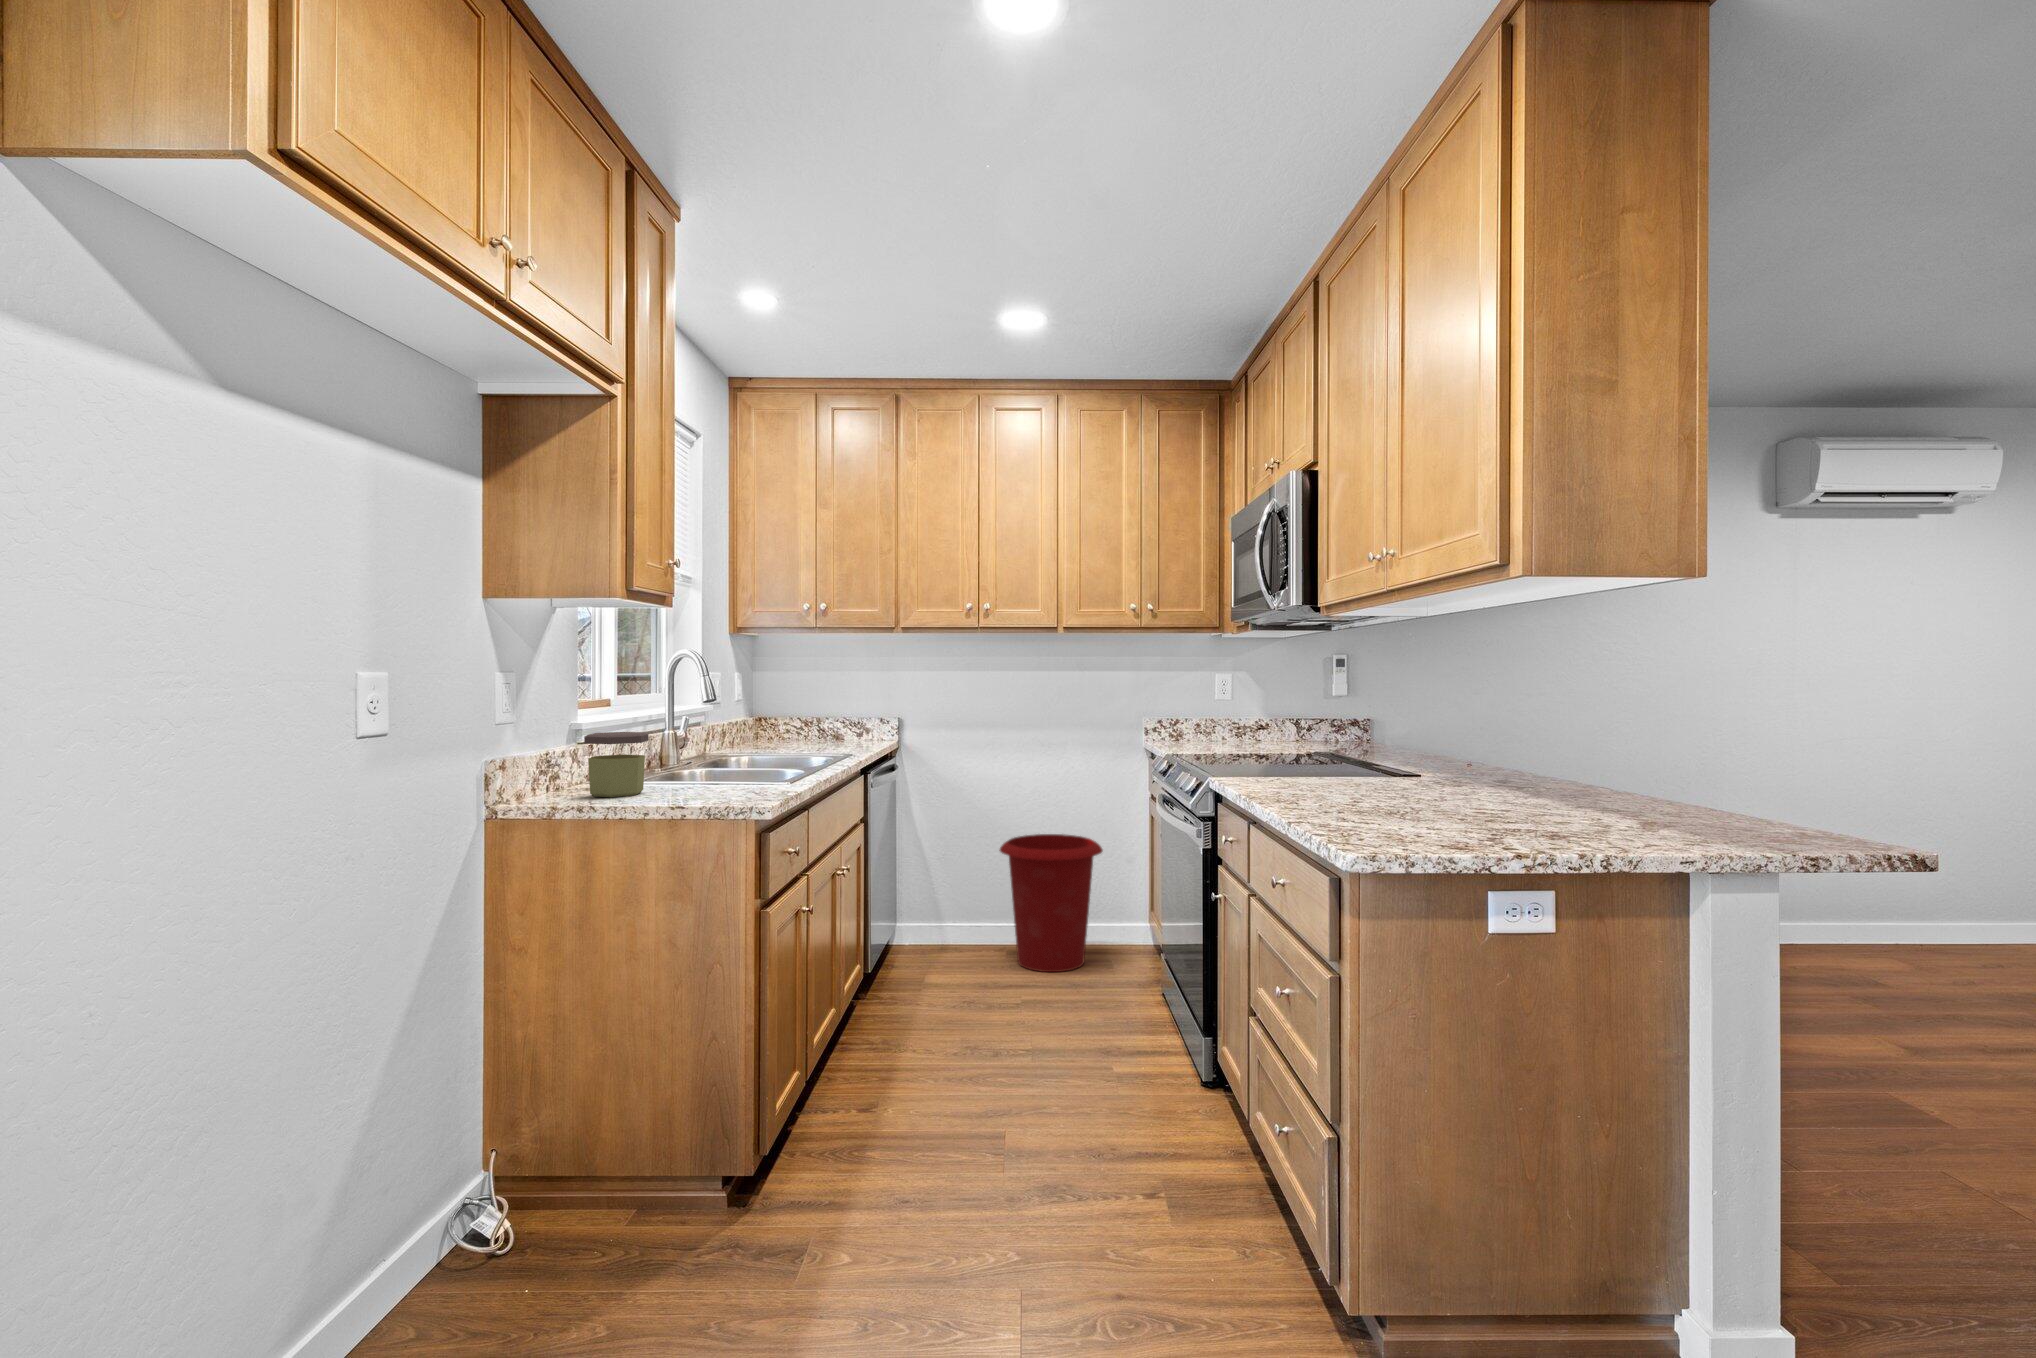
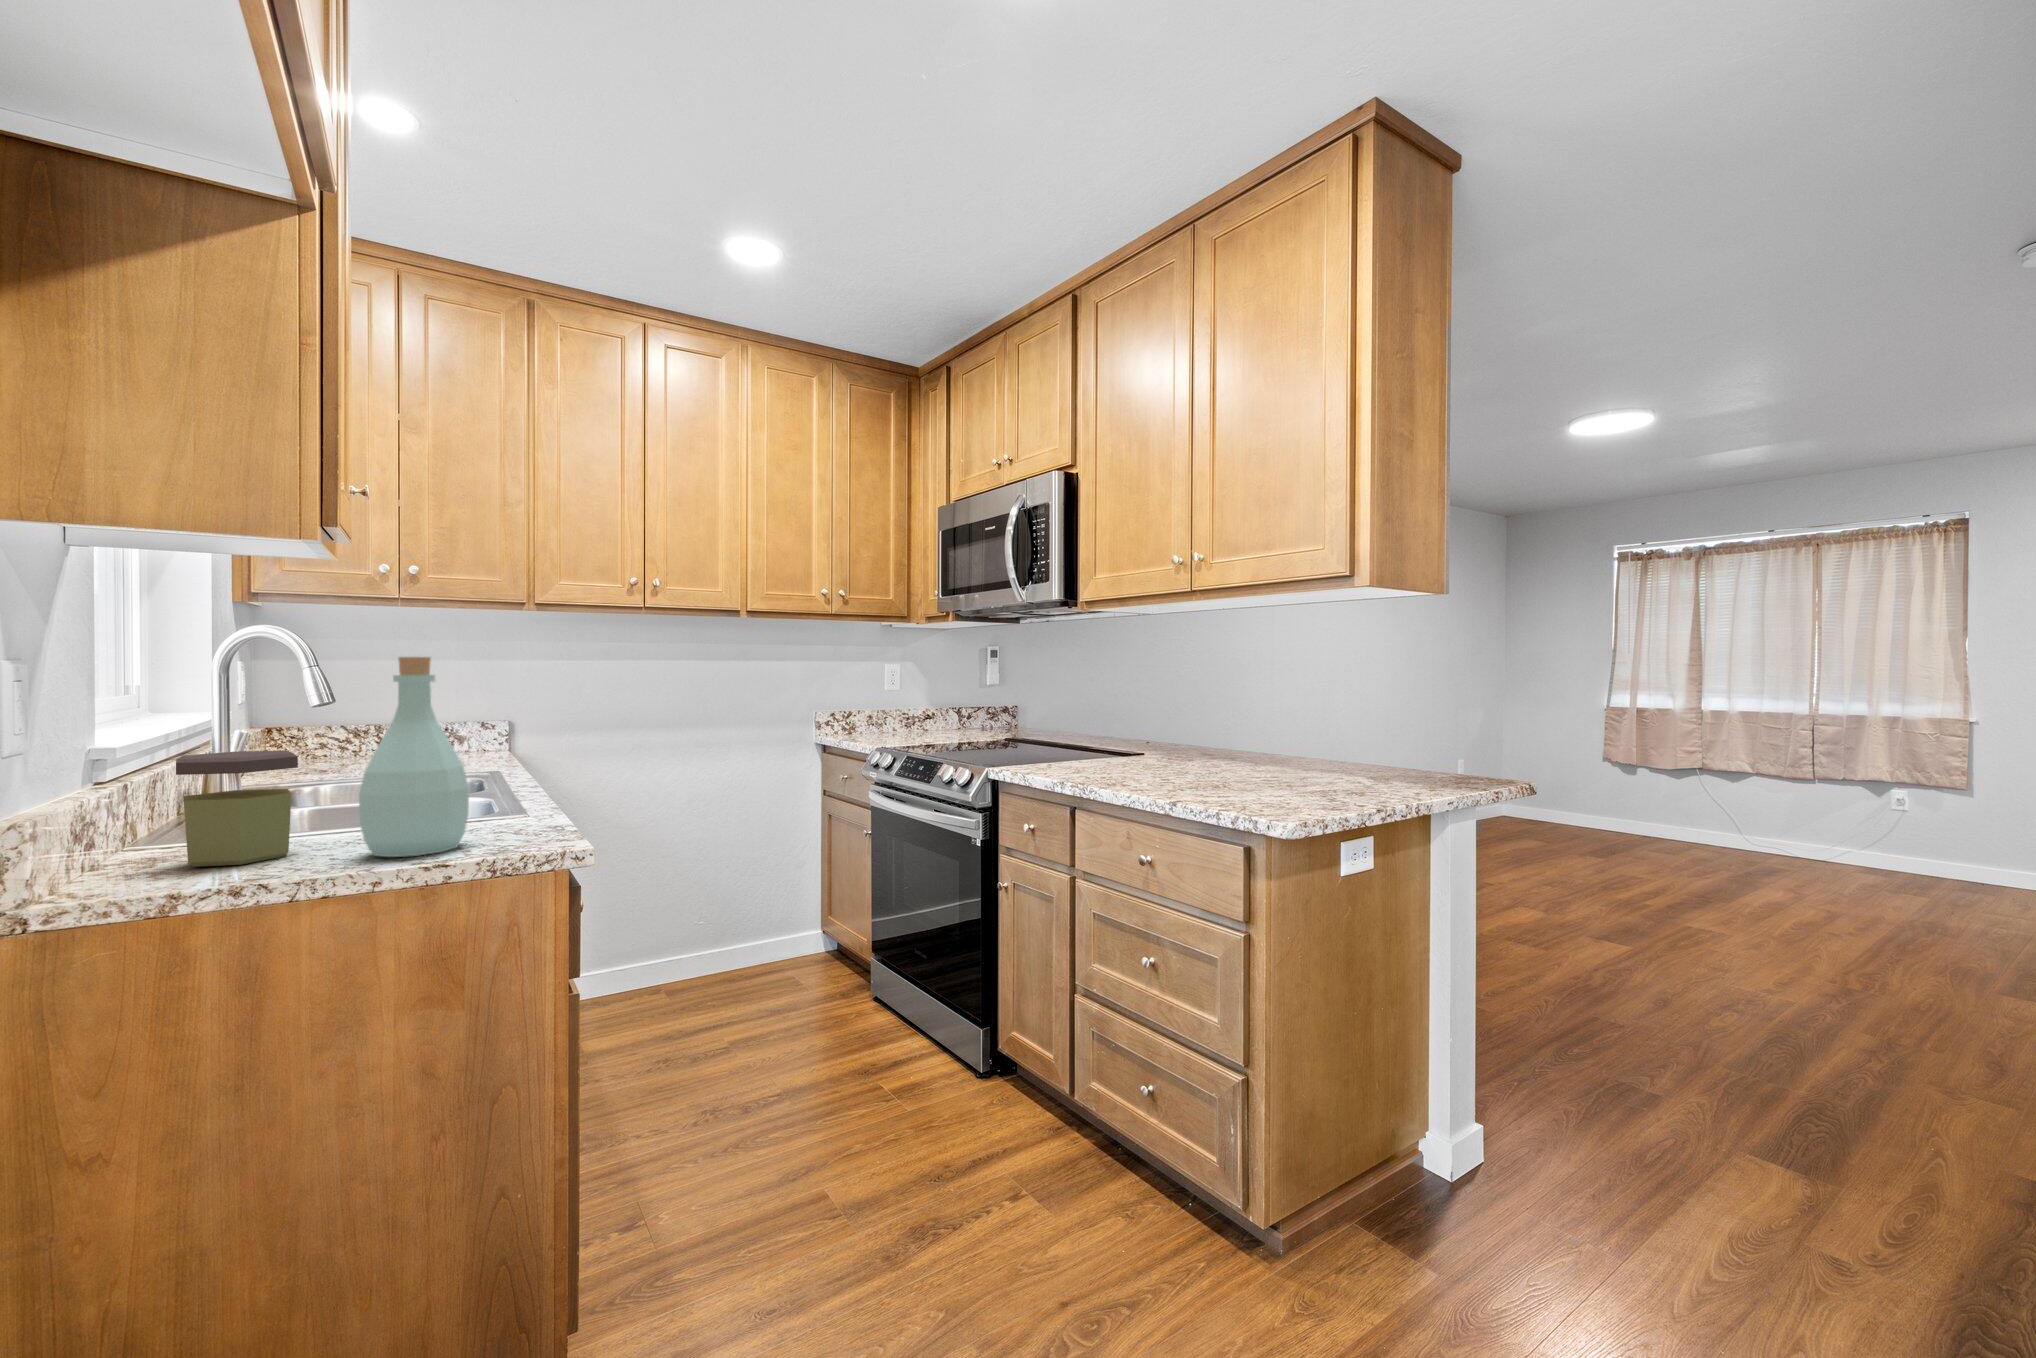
bottle: none [653,677,716,800] -> present [359,657,469,857]
waste bin: present [999,834,1103,972] -> none [659,850,787,1015]

